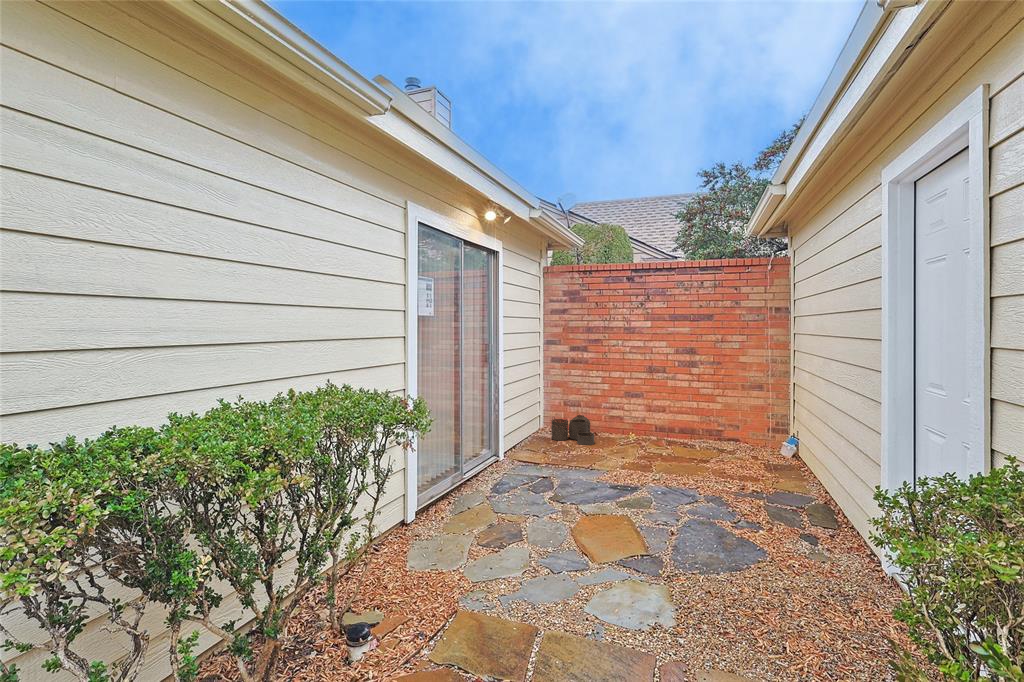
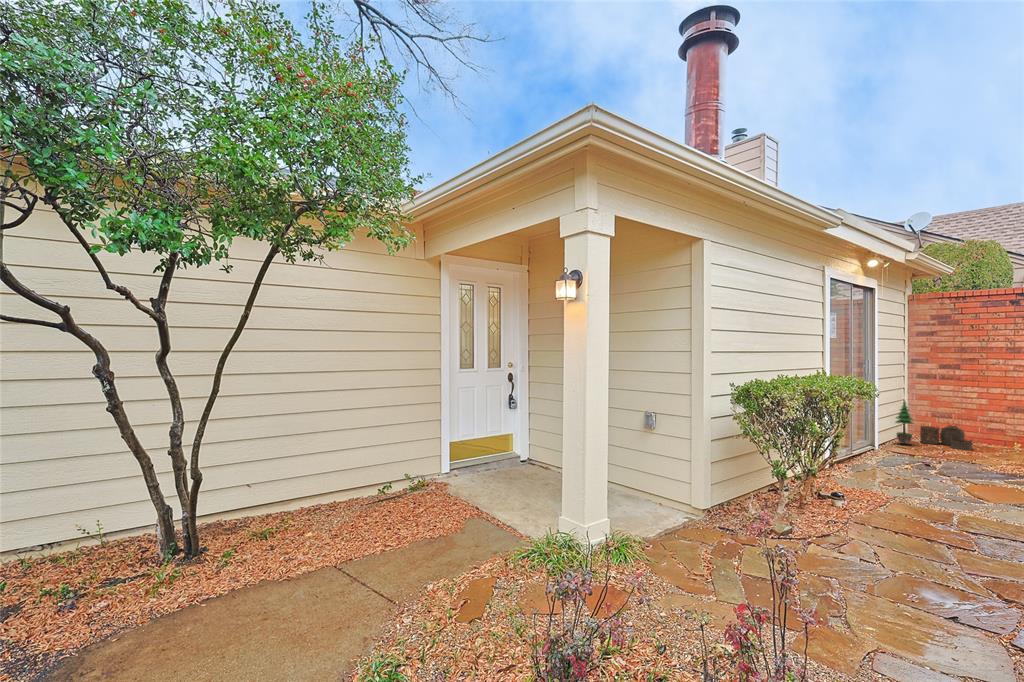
potted tree: none [525,392,544,445] -> present [895,401,913,444]

